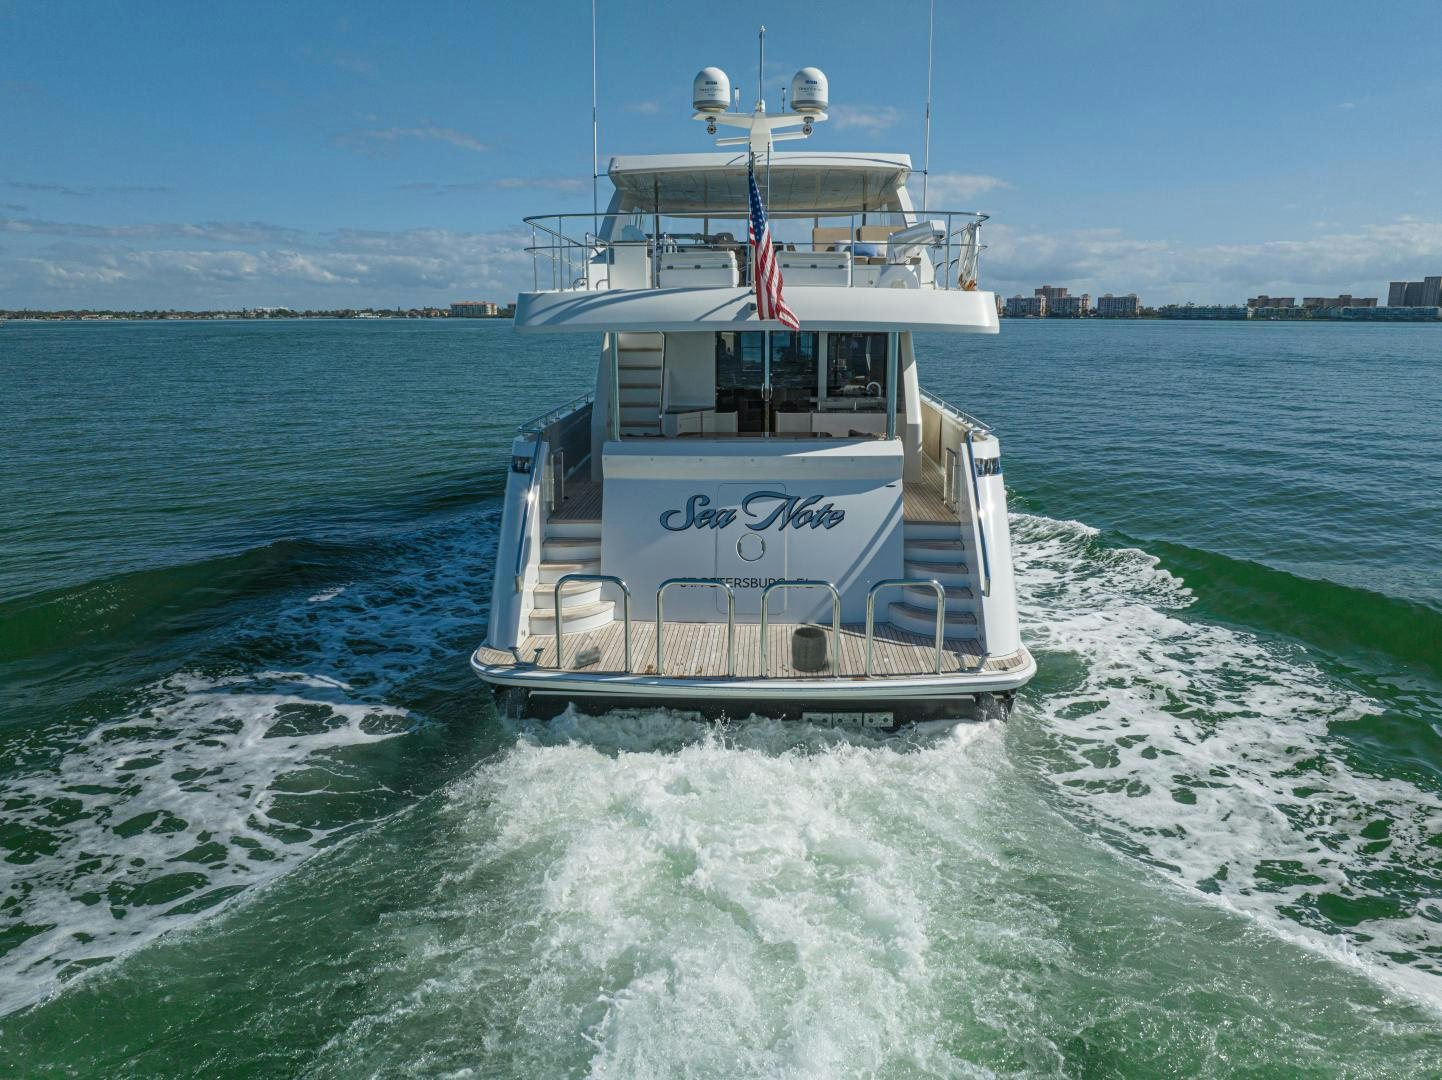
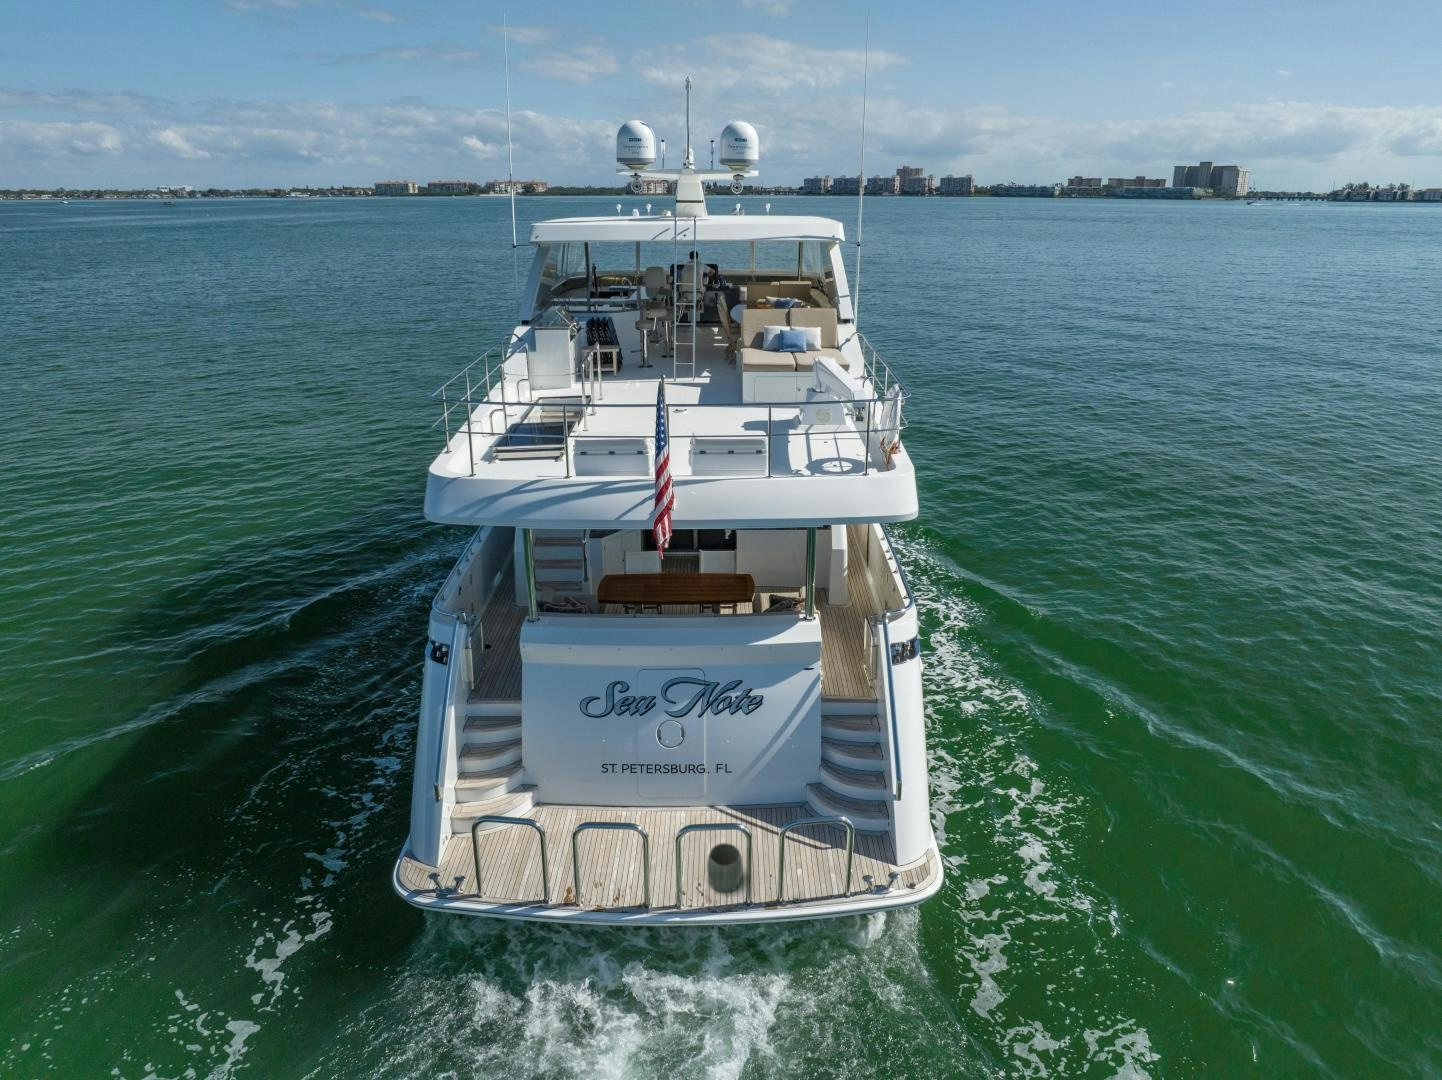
bag: present [575,634,601,667] -> none [493,864,521,897]

